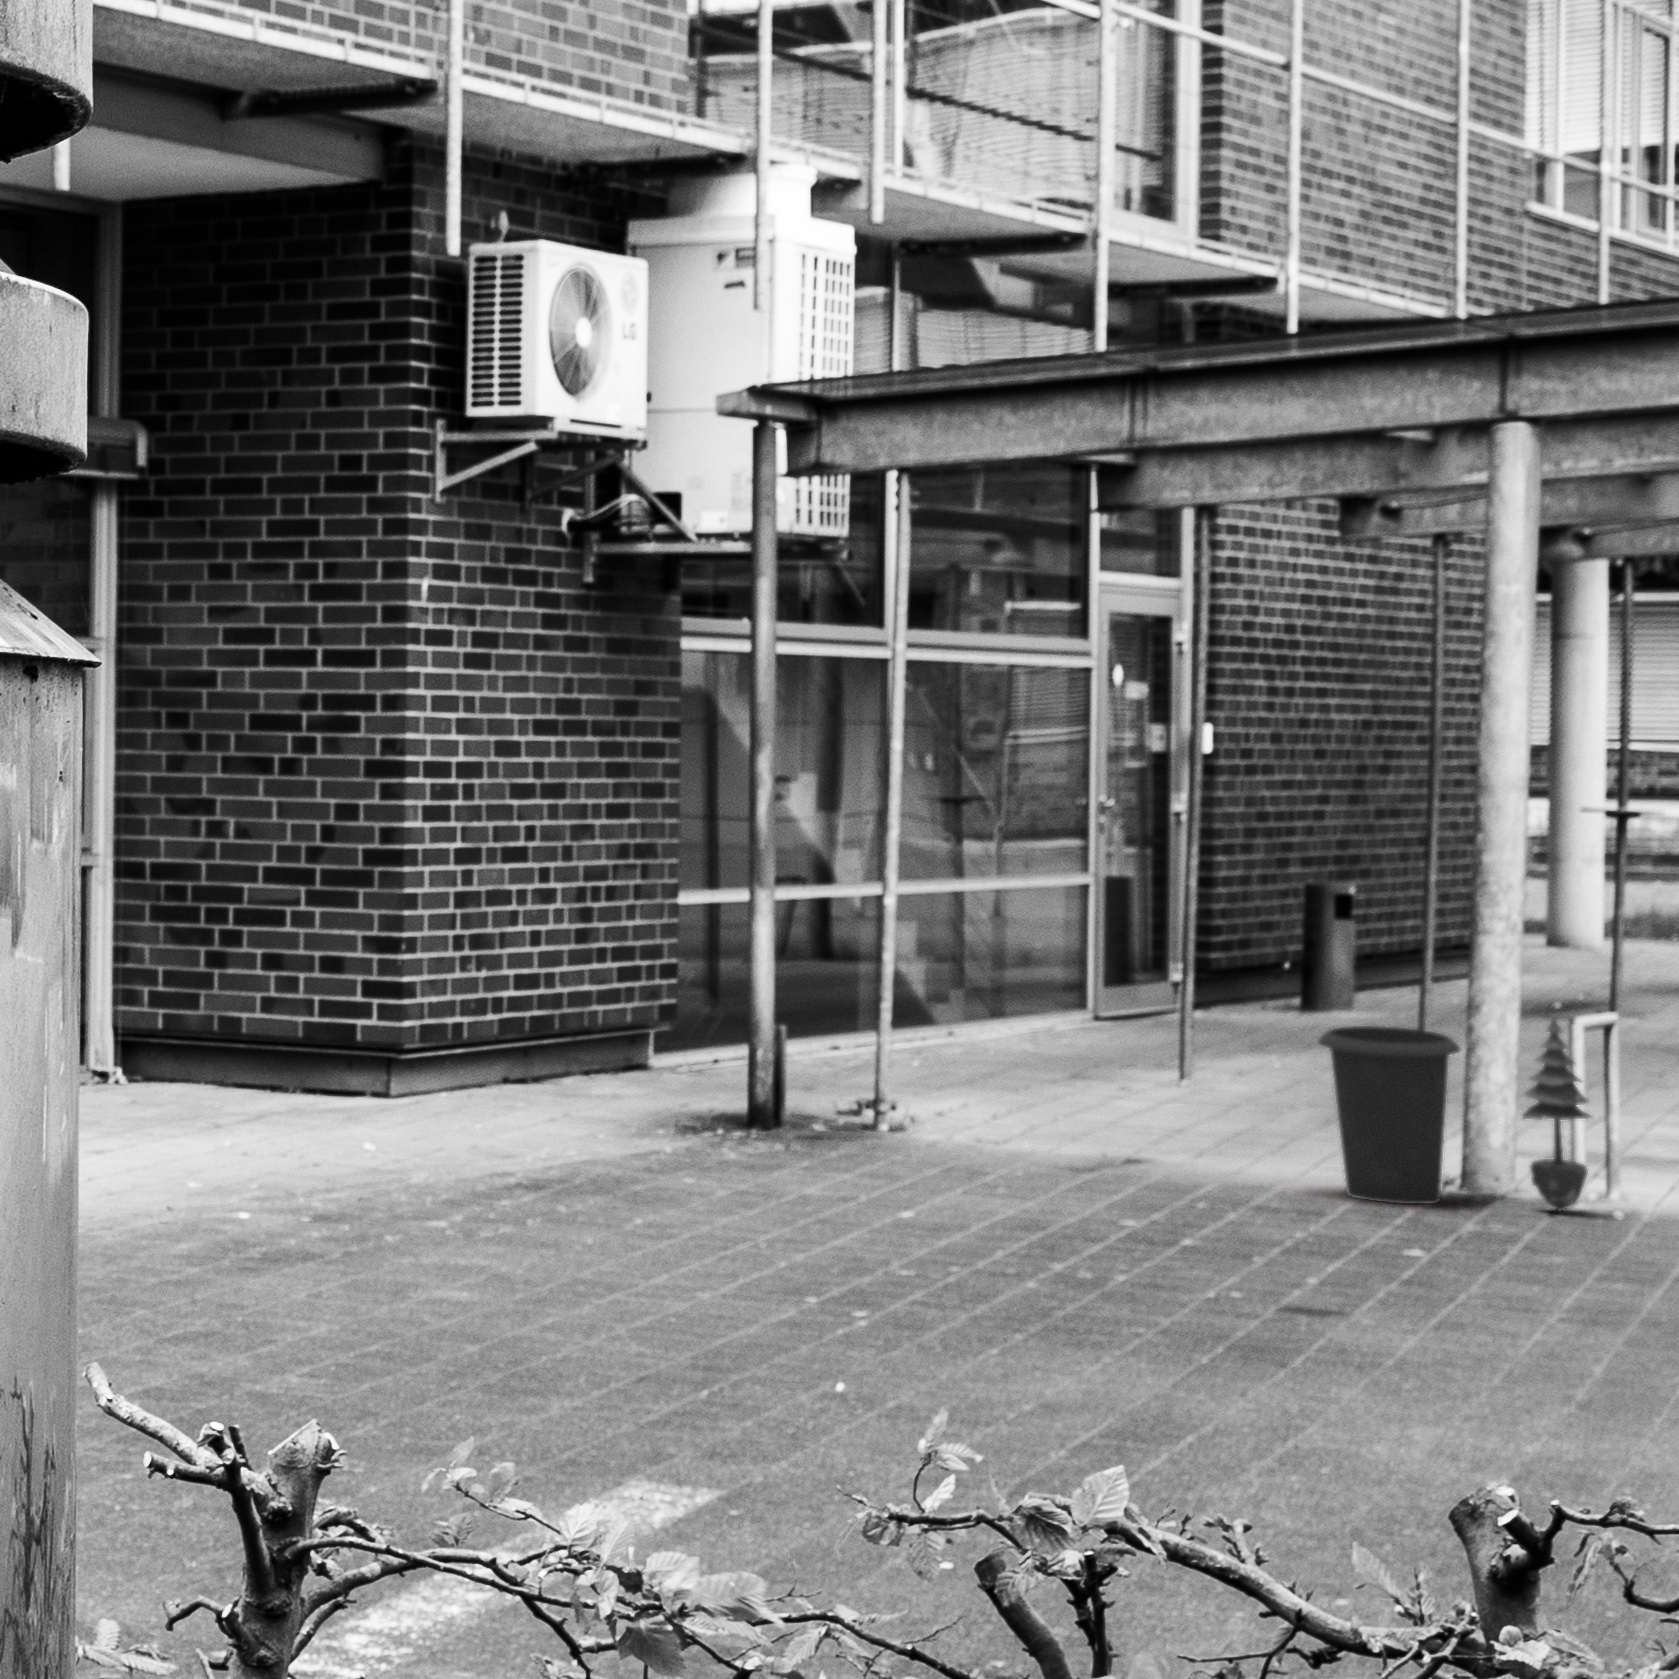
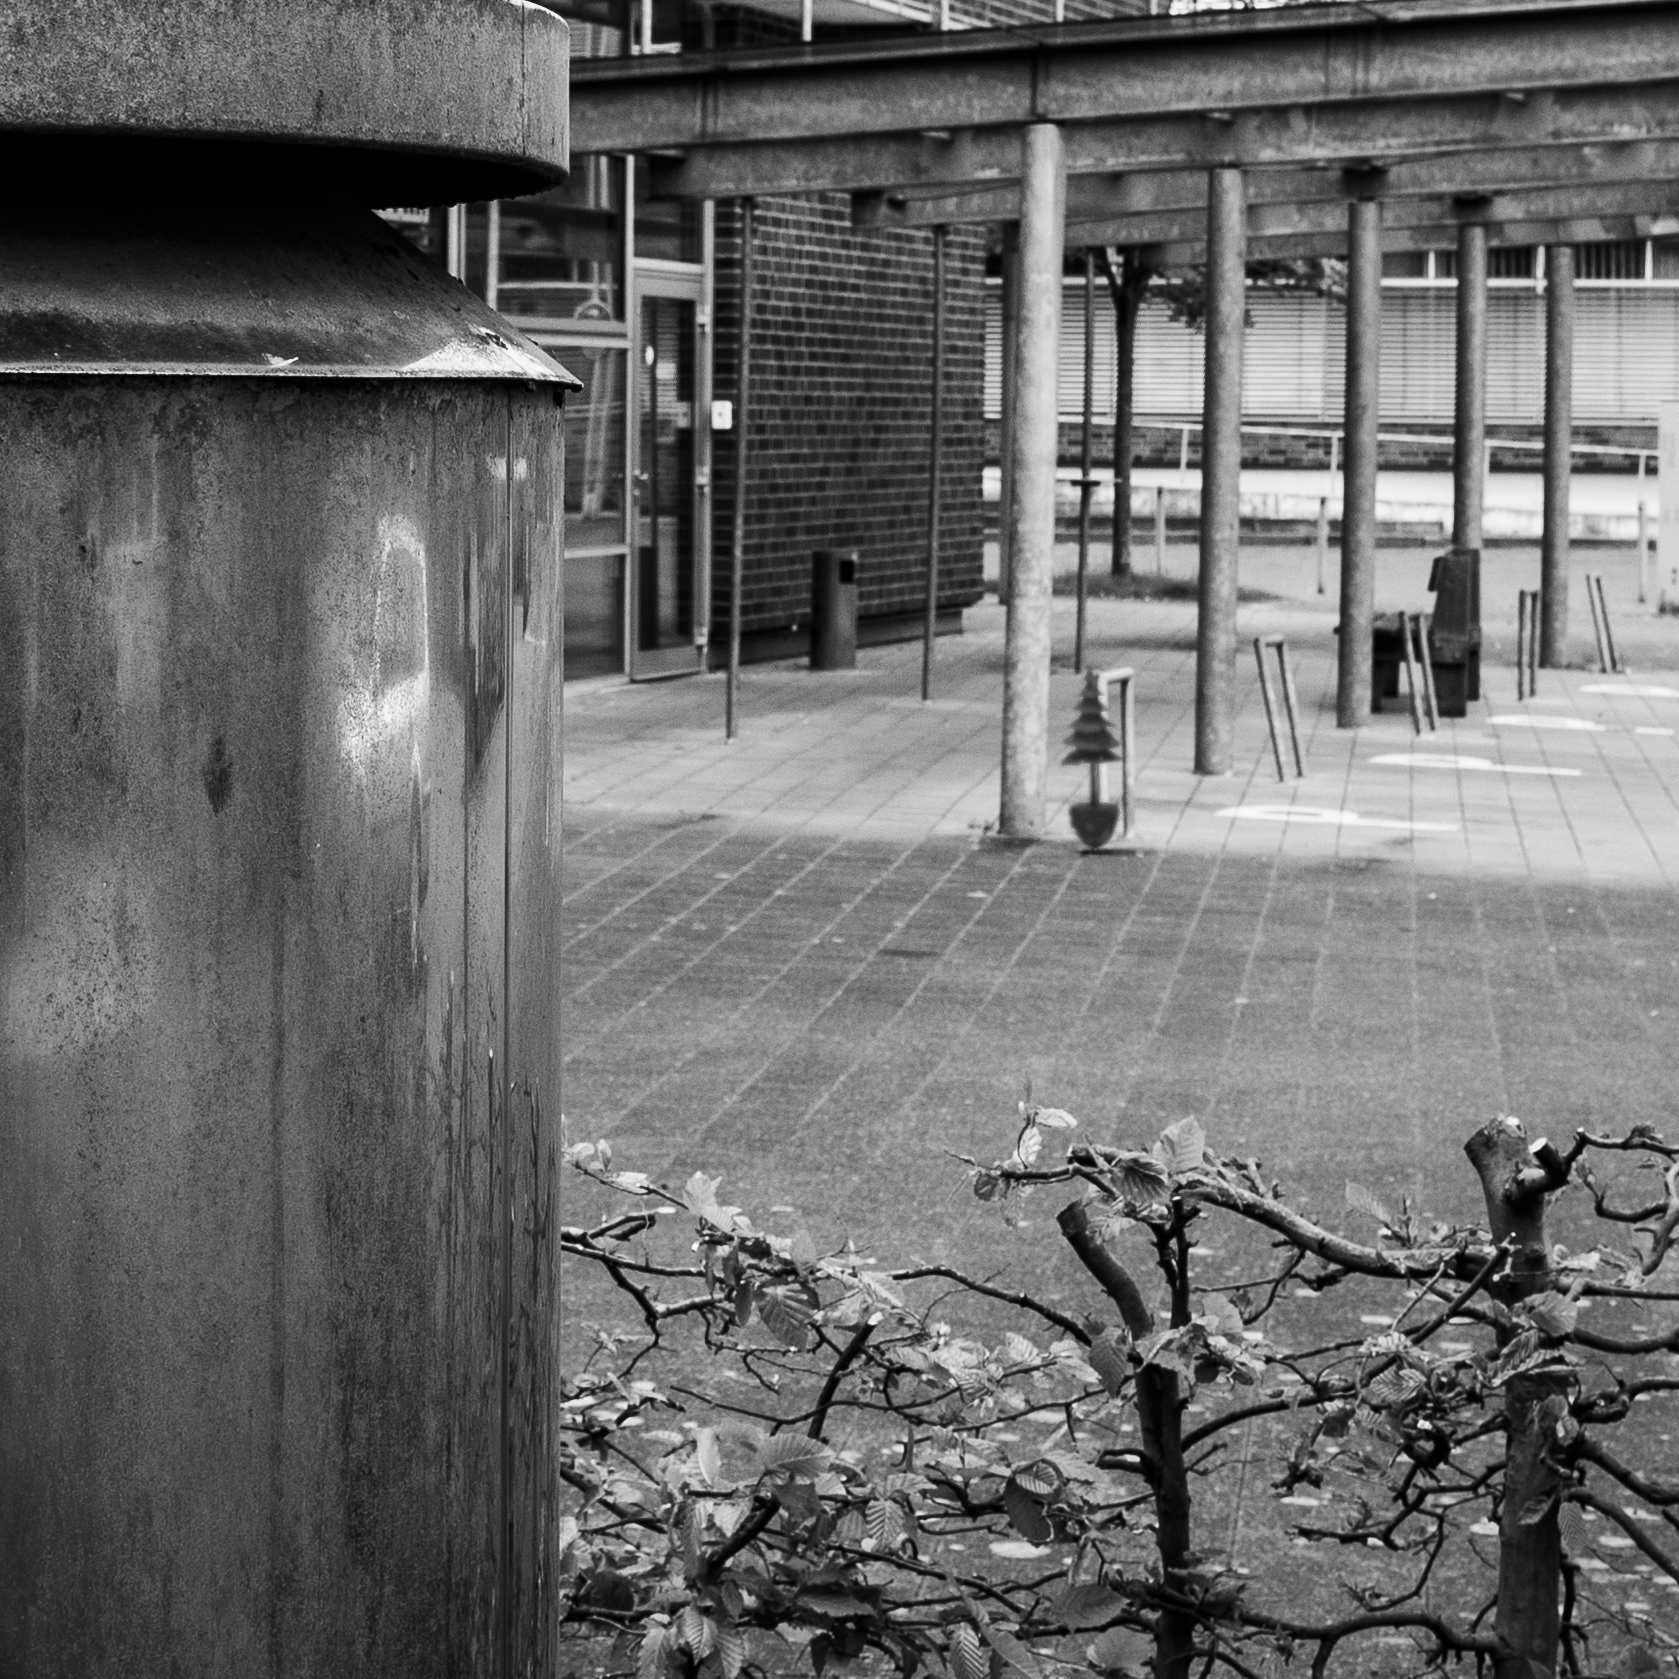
waste bin: present [1319,1026,1460,1204] -> none [873,686,1005,858]

